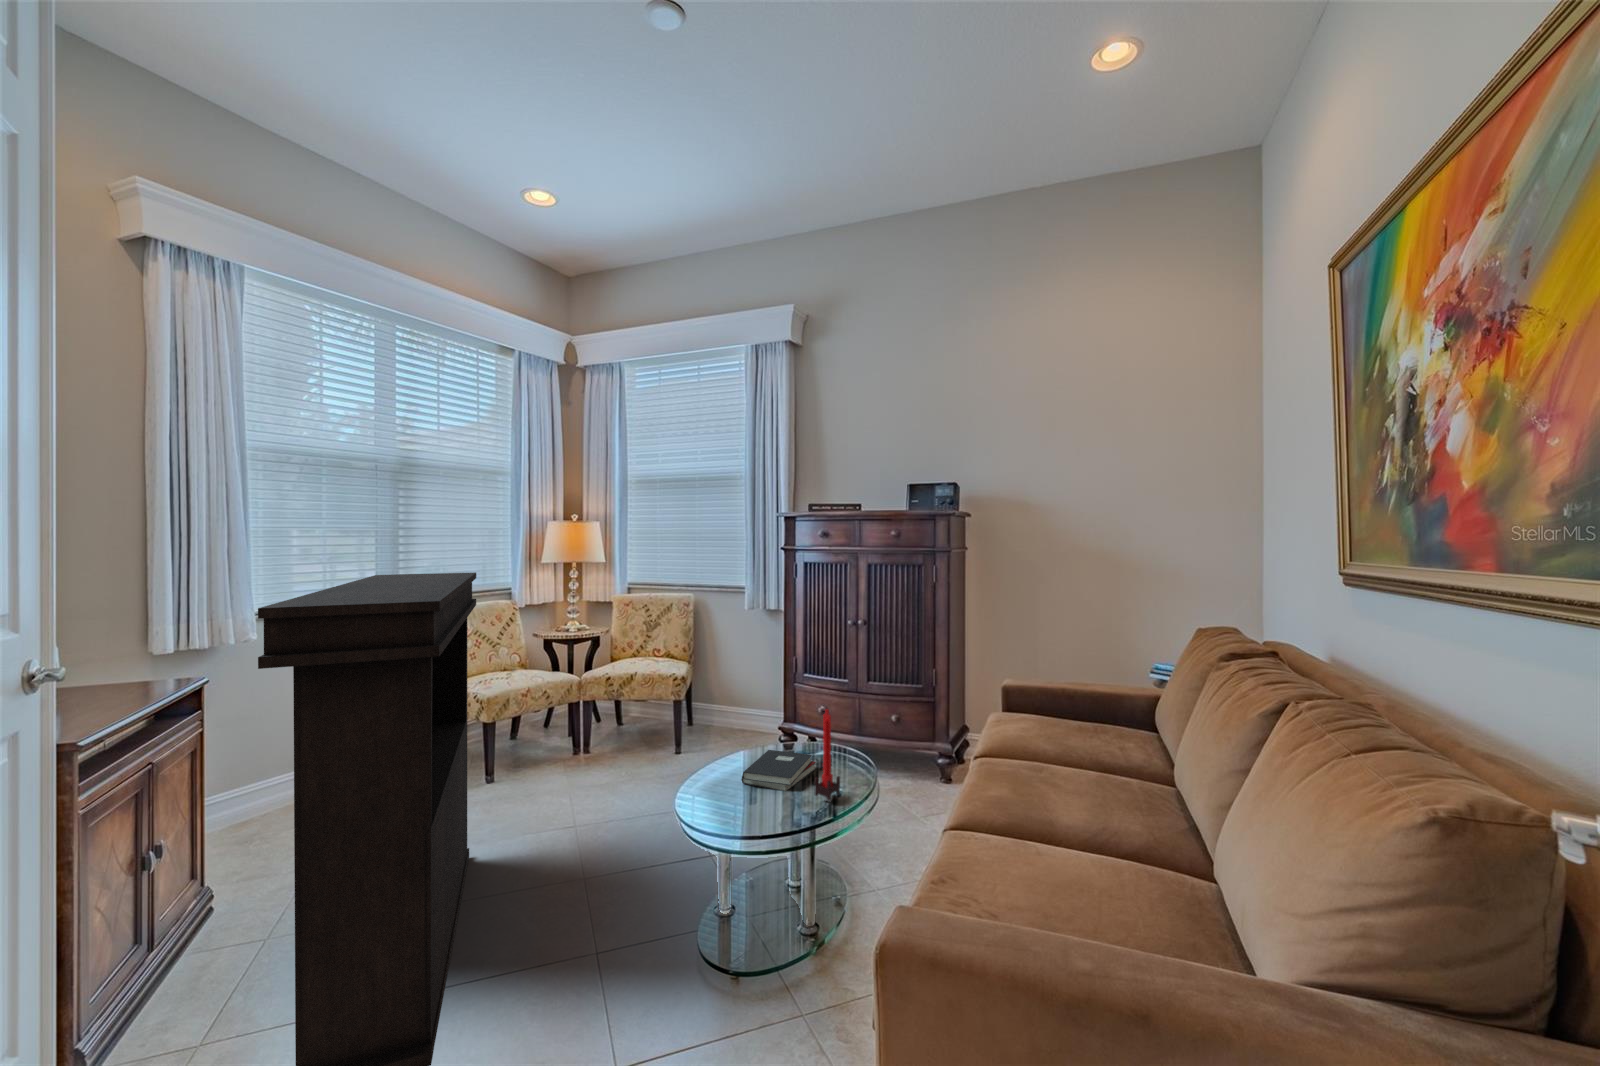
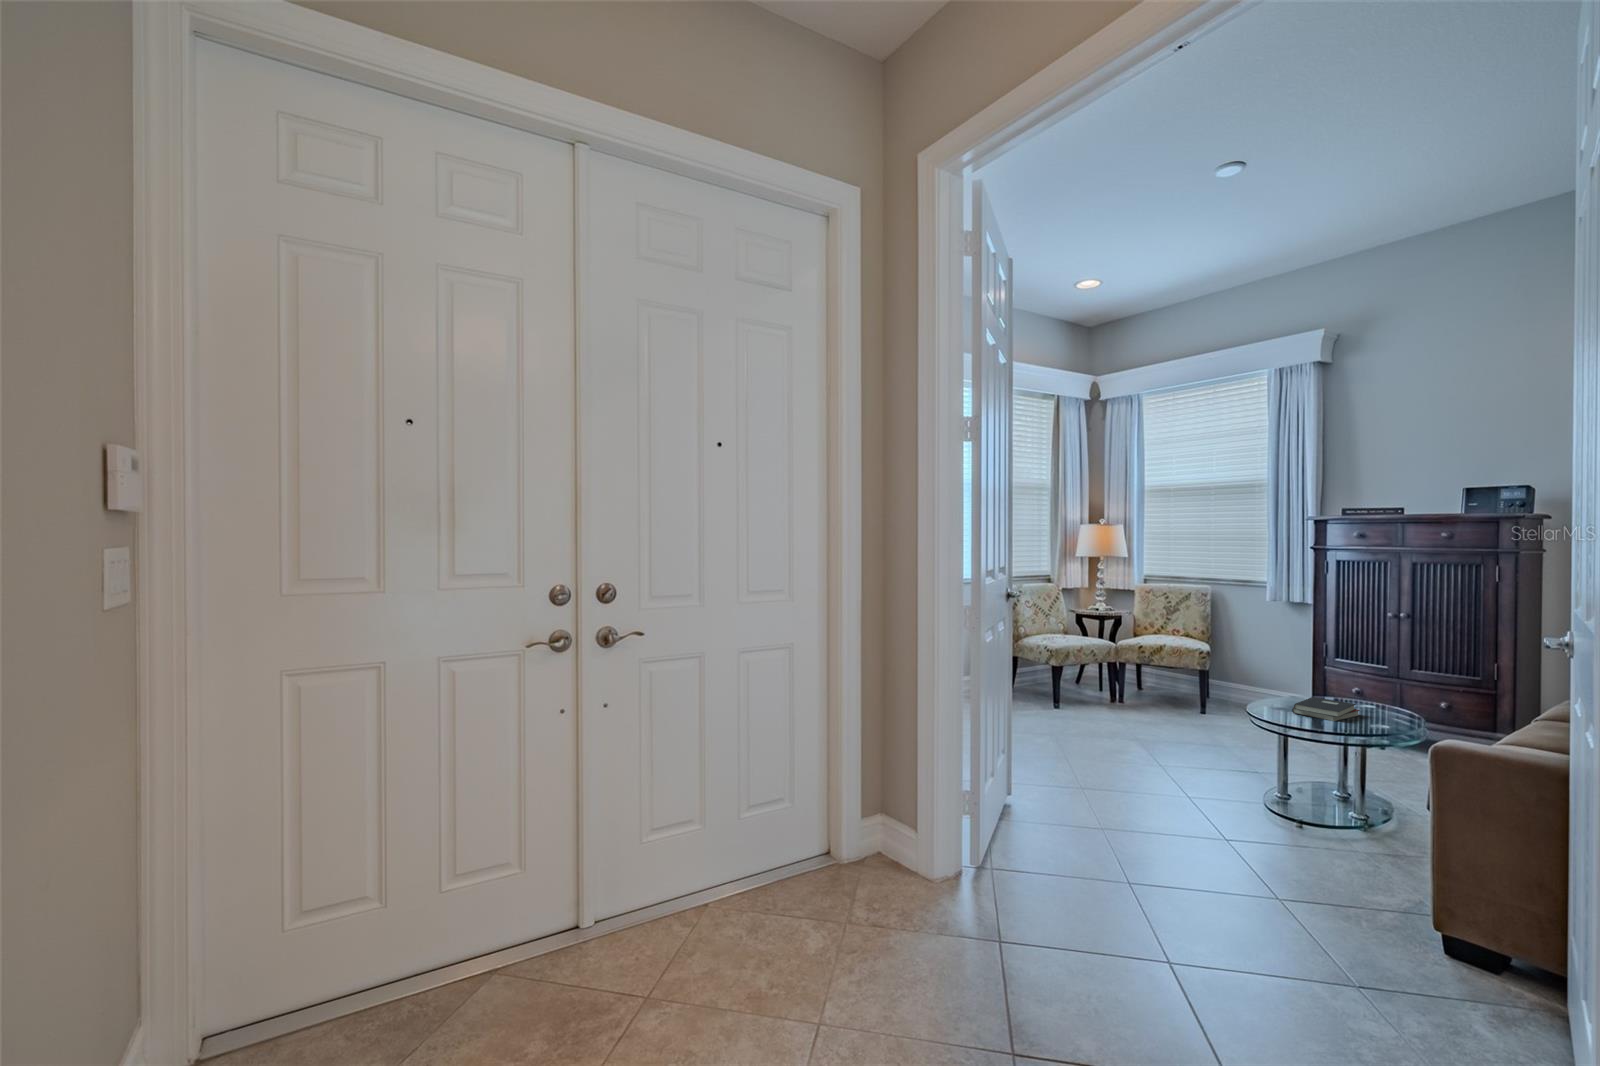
console table: present [258,572,476,1066] -> none [1019,558,1120,807]
candle: present [814,709,840,801] -> none [1363,662,1387,730]

